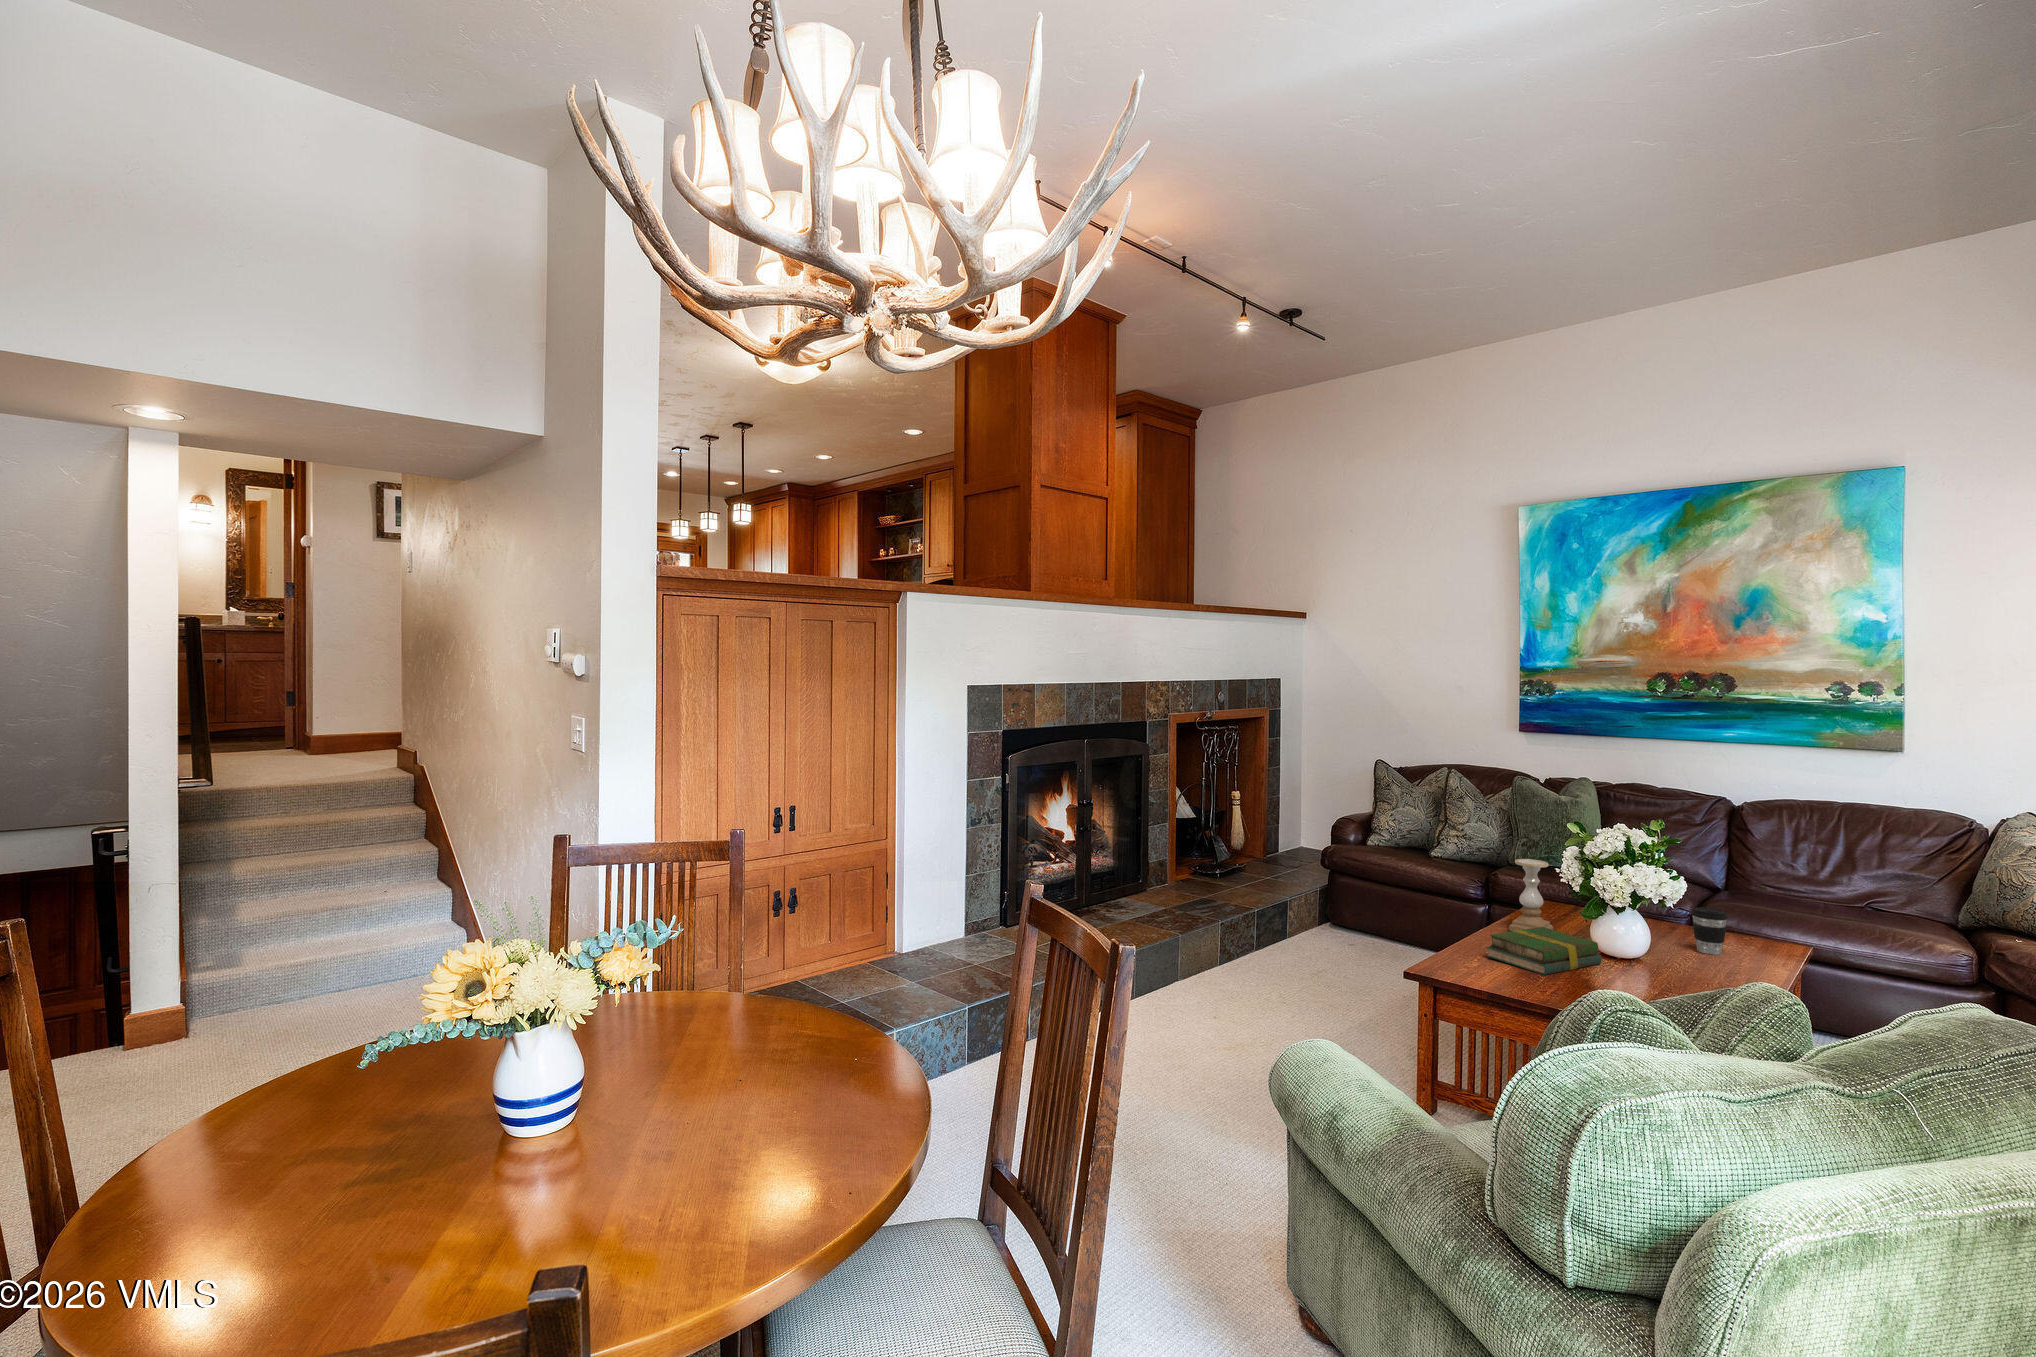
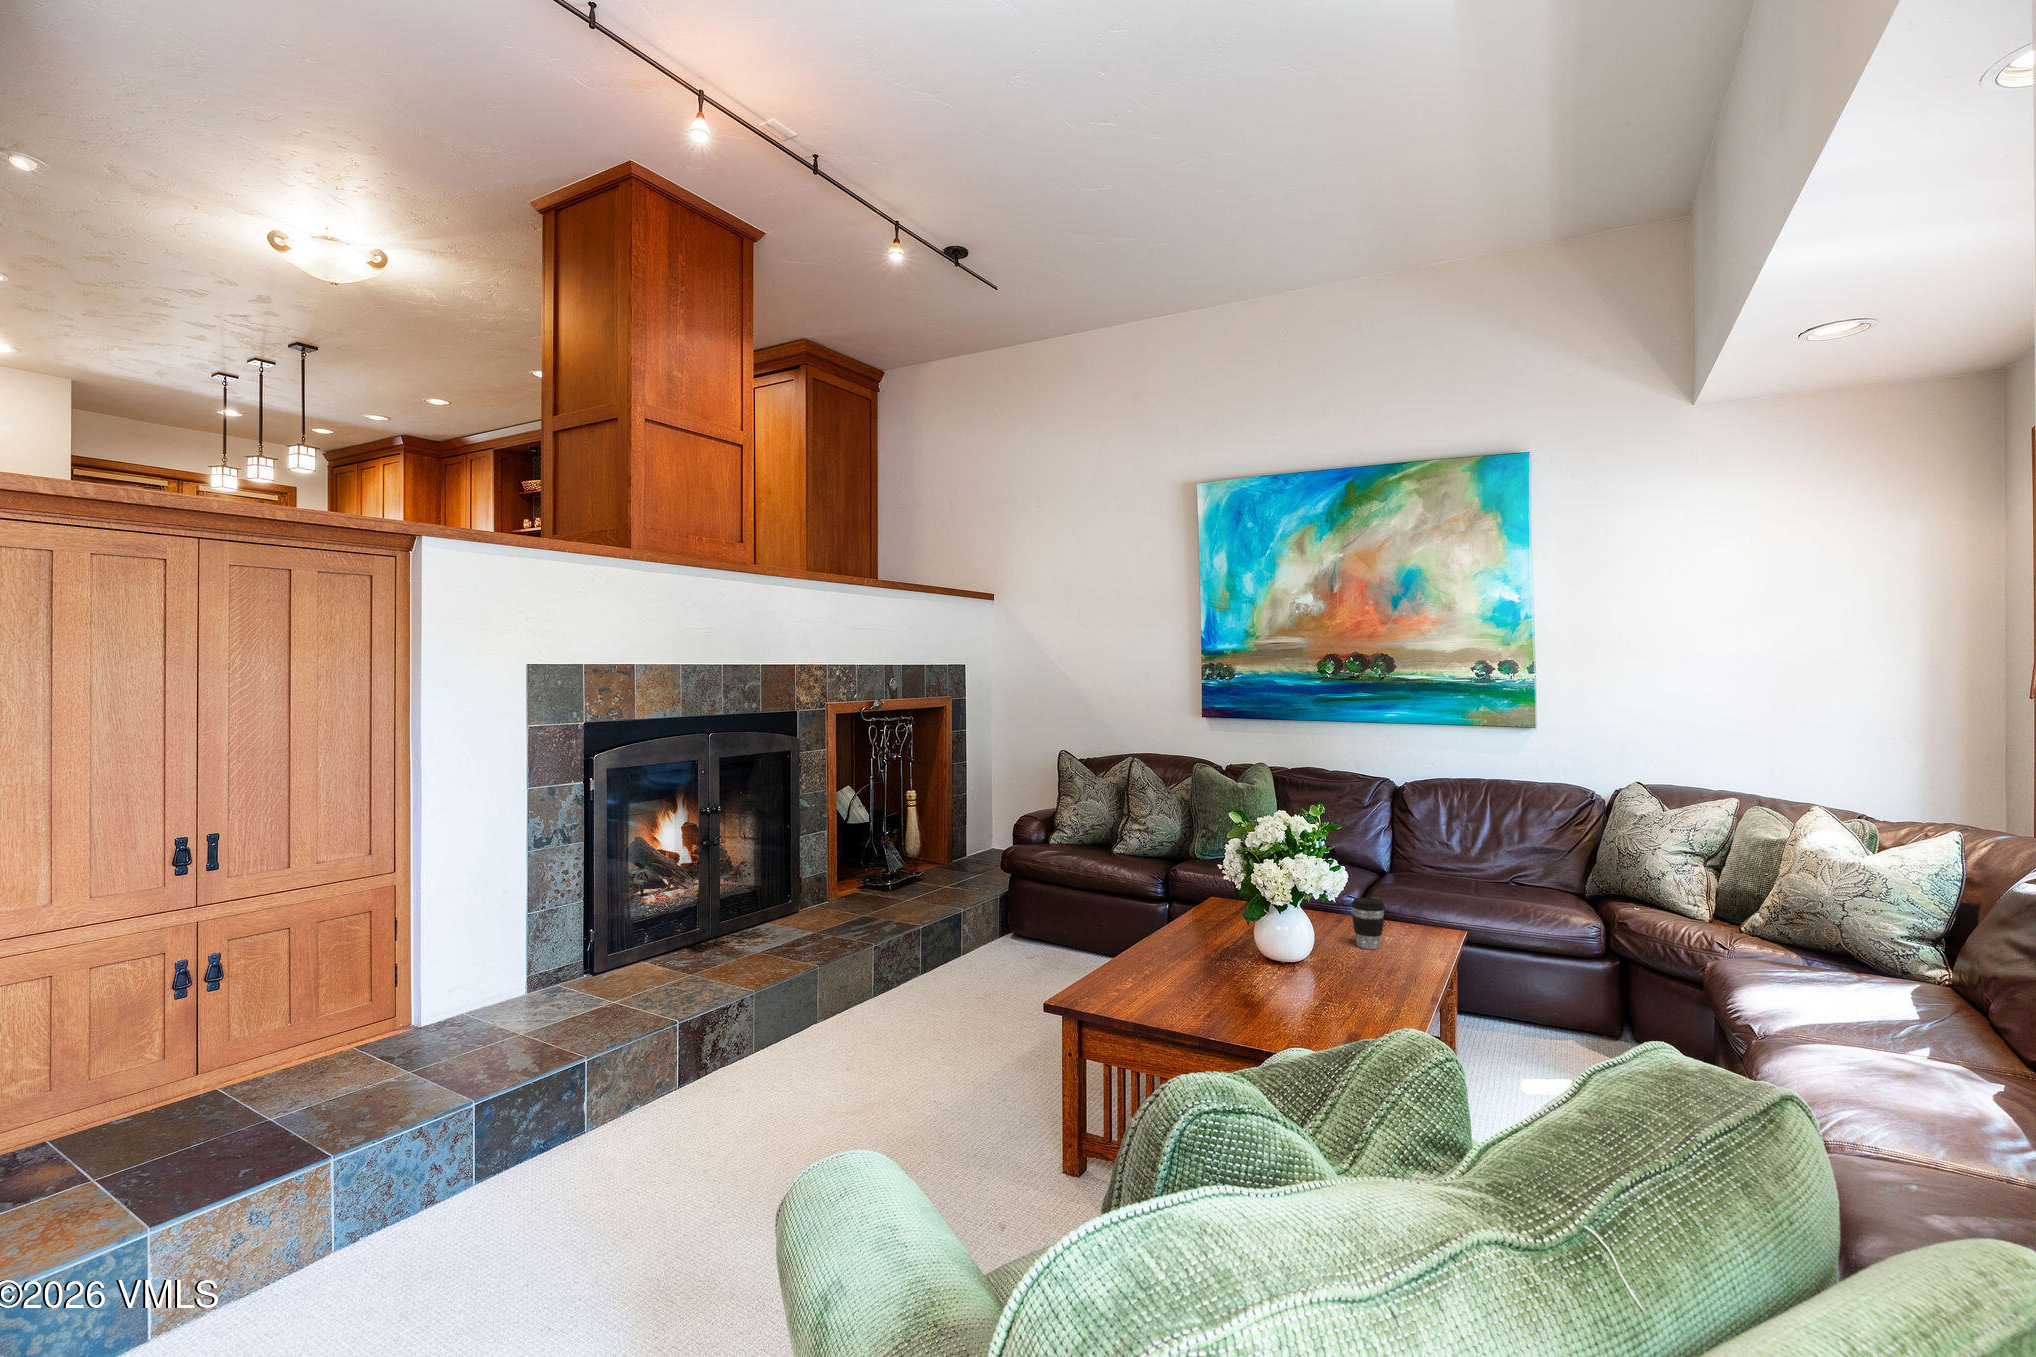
candle holder: present [1509,859,1553,931] -> none [1172,854,1218,943]
book: present [1486,927,1601,975] -> none [1140,932,1261,991]

